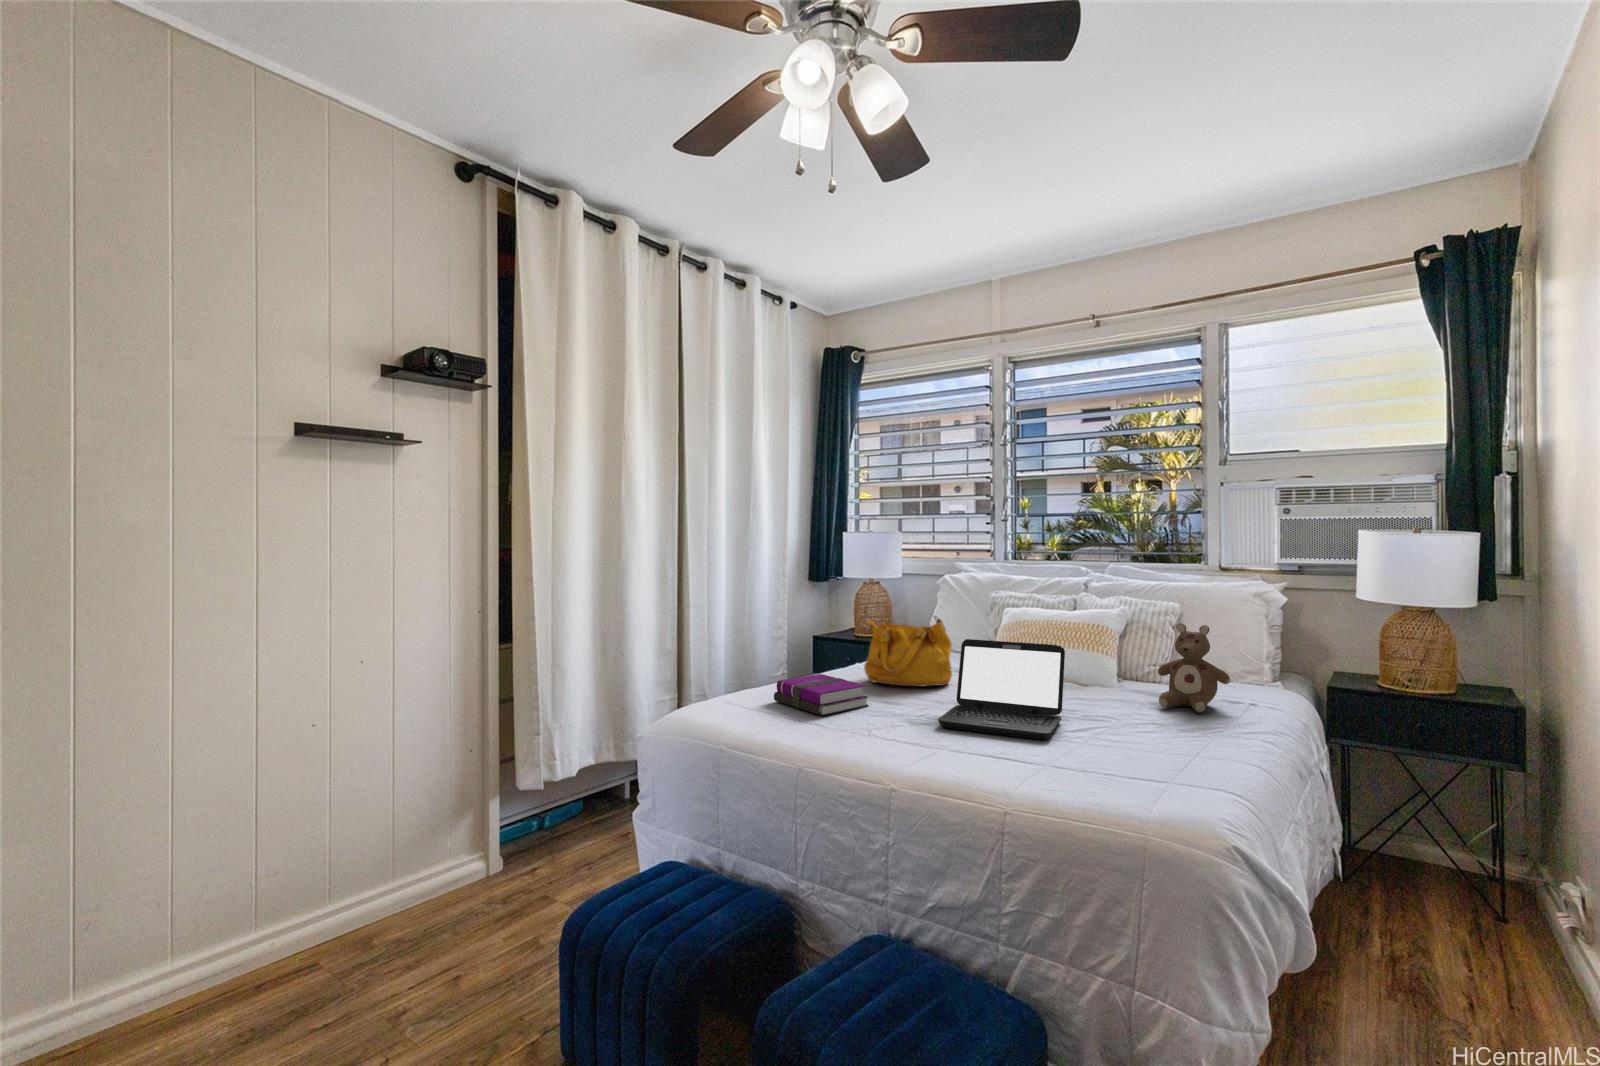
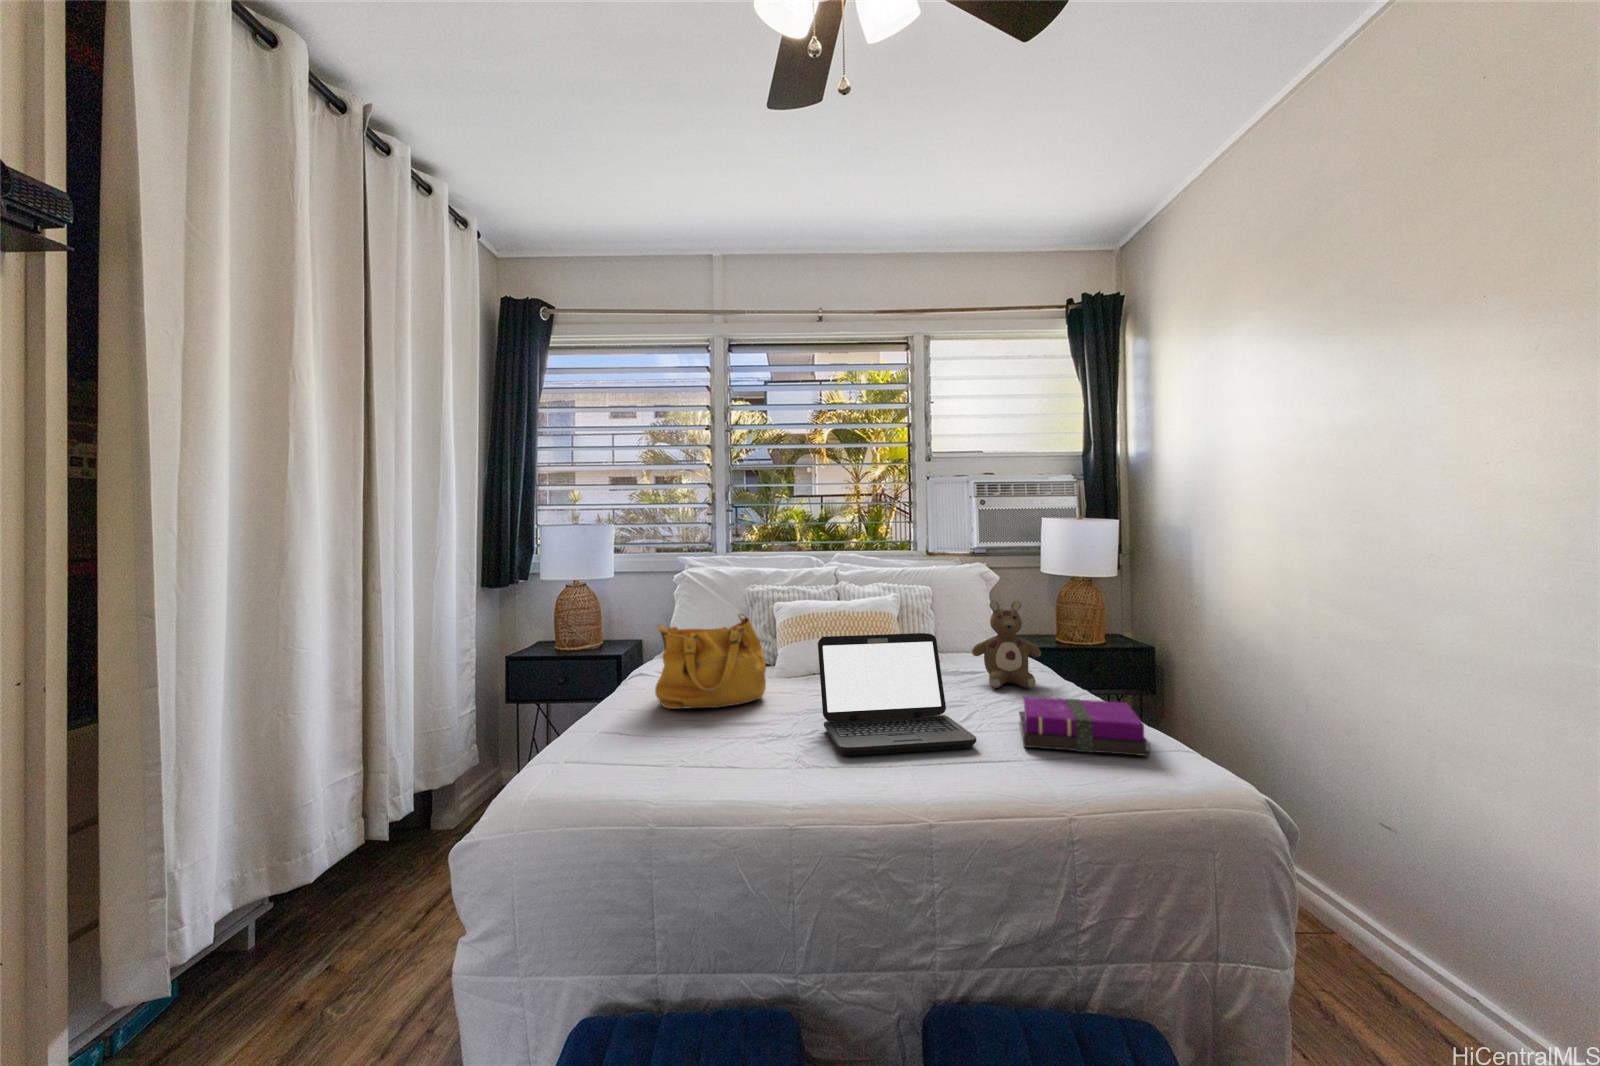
notebook: present [774,674,869,716] -> present [1019,697,1150,756]

